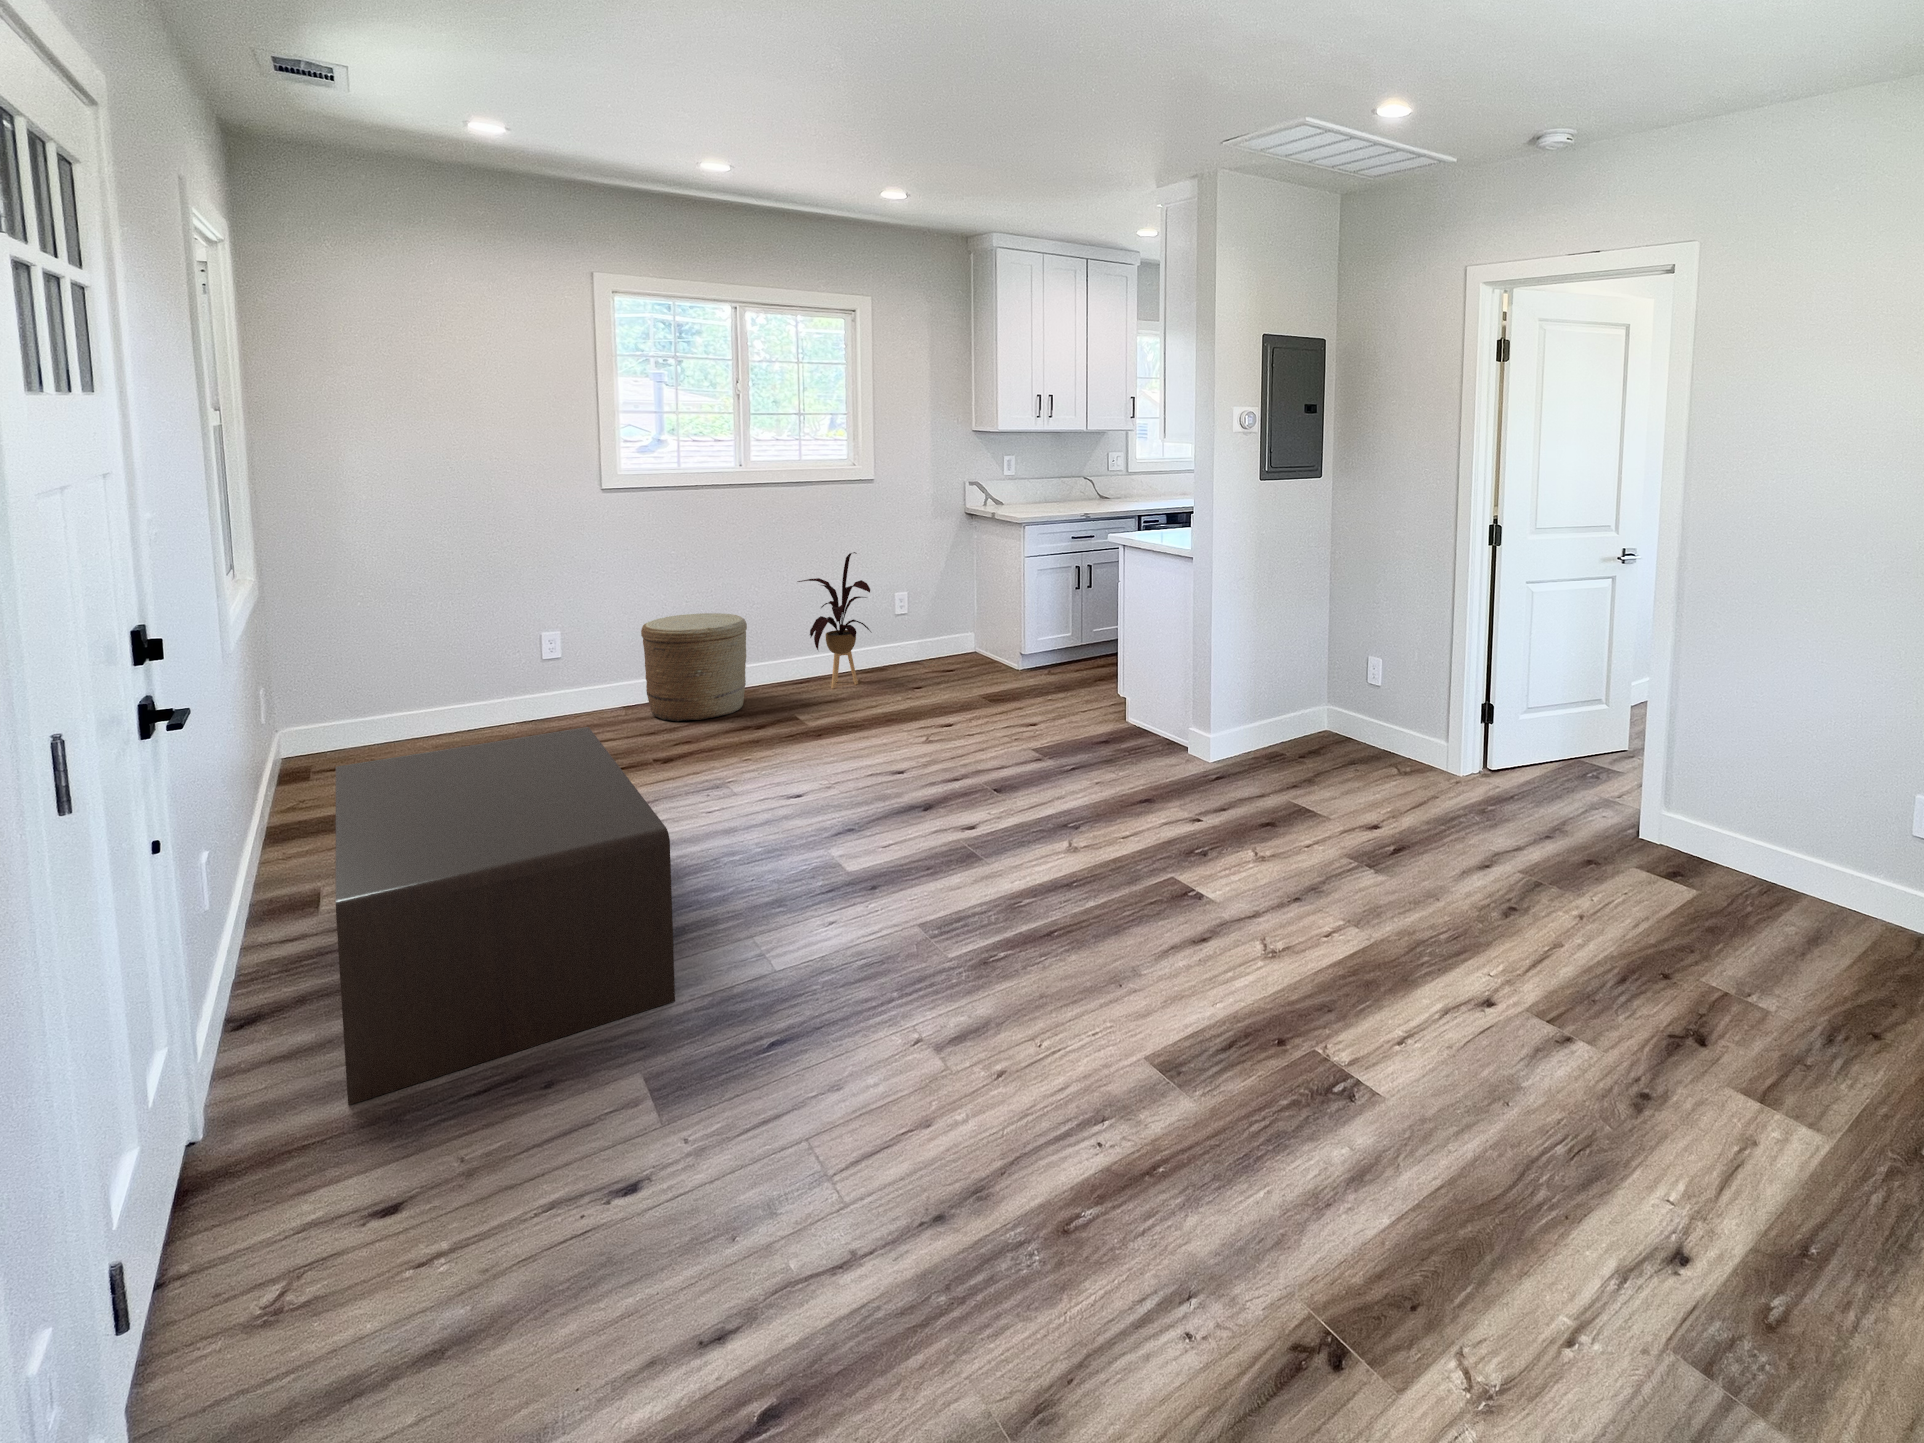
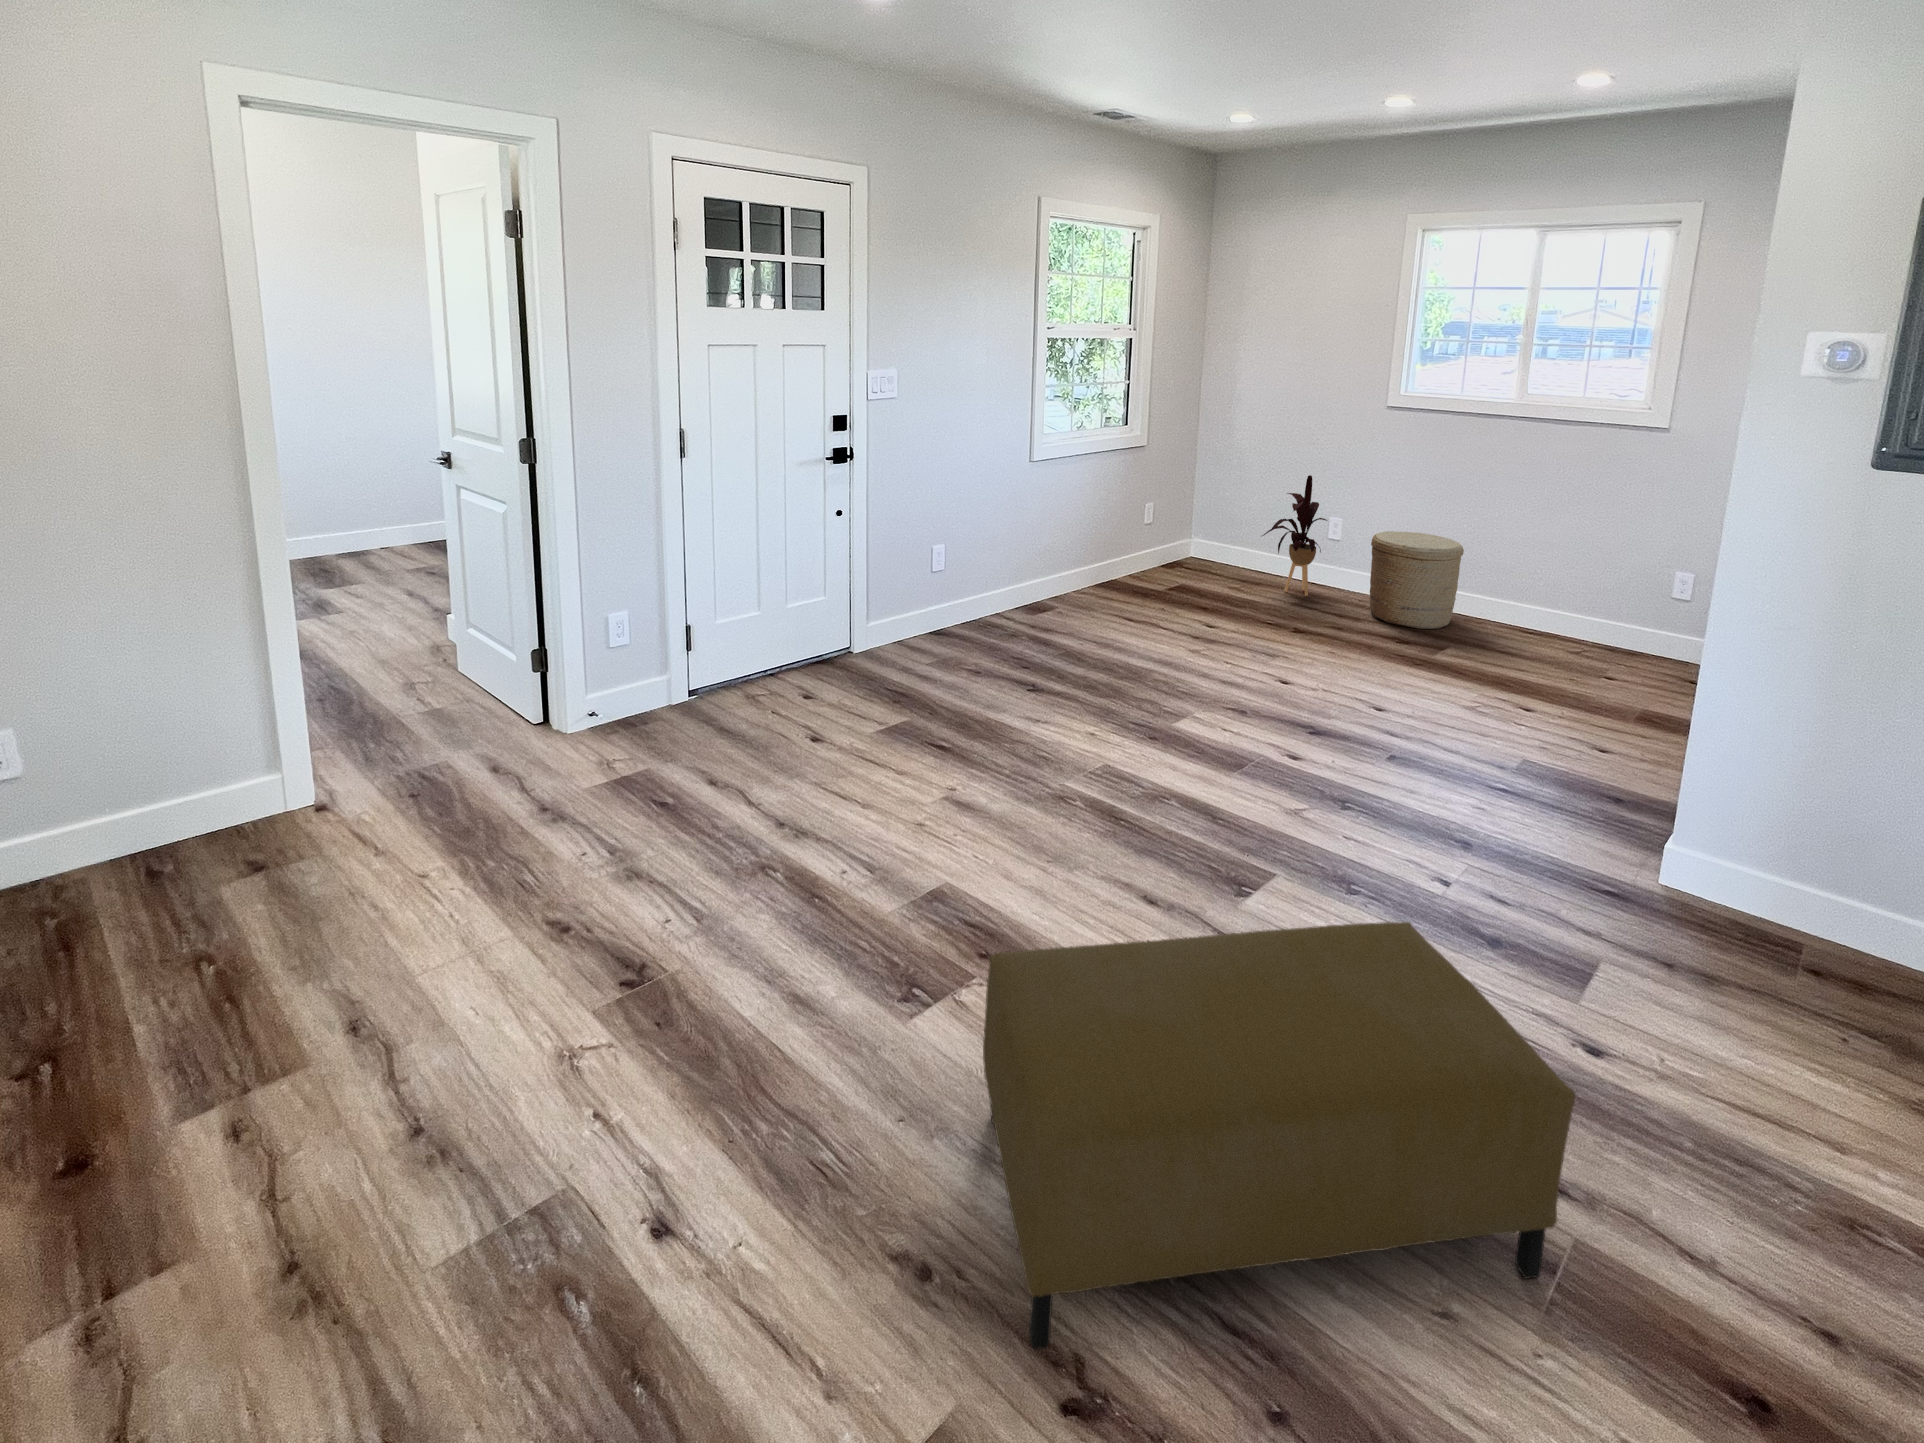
house plant: present [797,552,871,688] -> present [1262,475,1327,596]
coffee table: present [336,727,675,1105] -> none [877,539,1145,711]
ottoman: none [1405,774,1689,1052] -> present [983,922,1575,1349]

